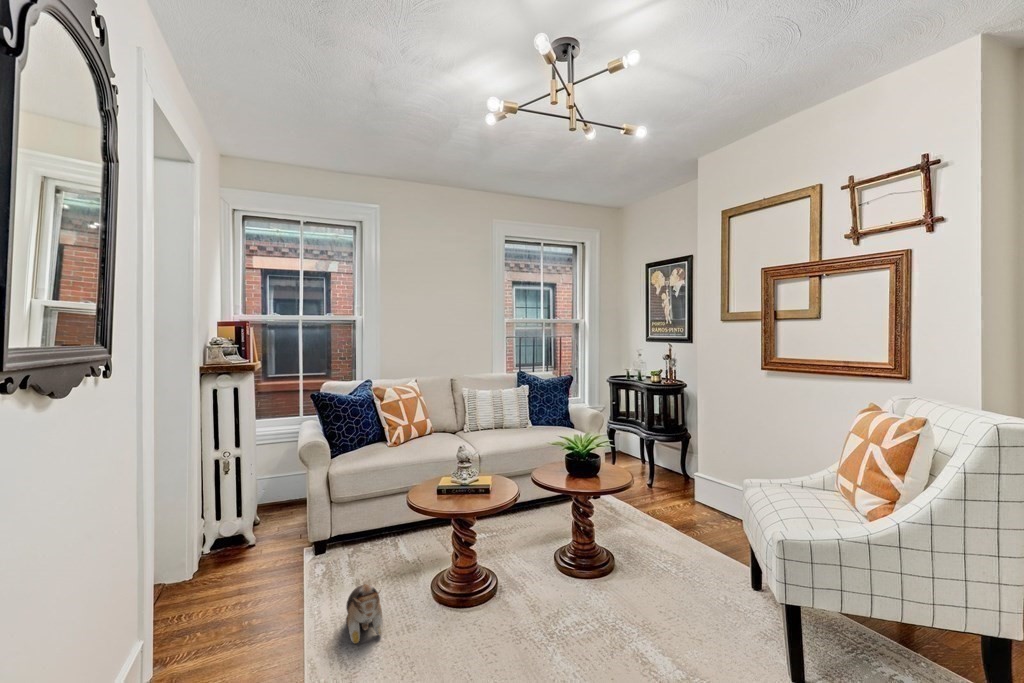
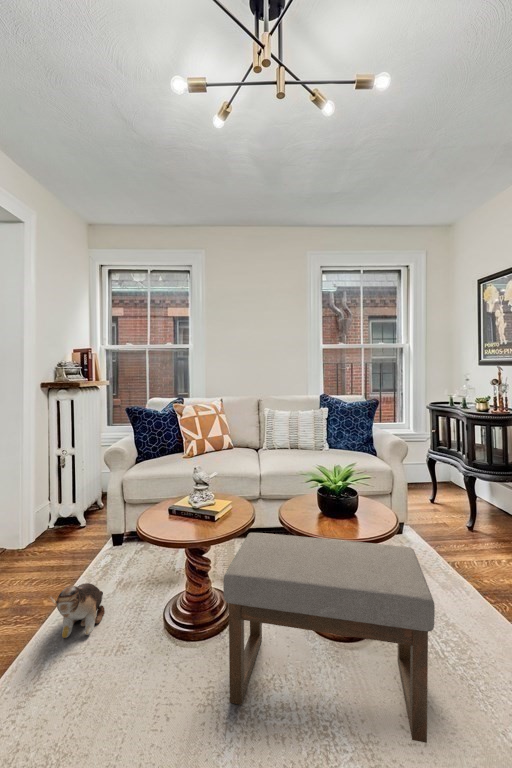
ottoman: none [535,496,707,646] -> present [223,533,435,743]

